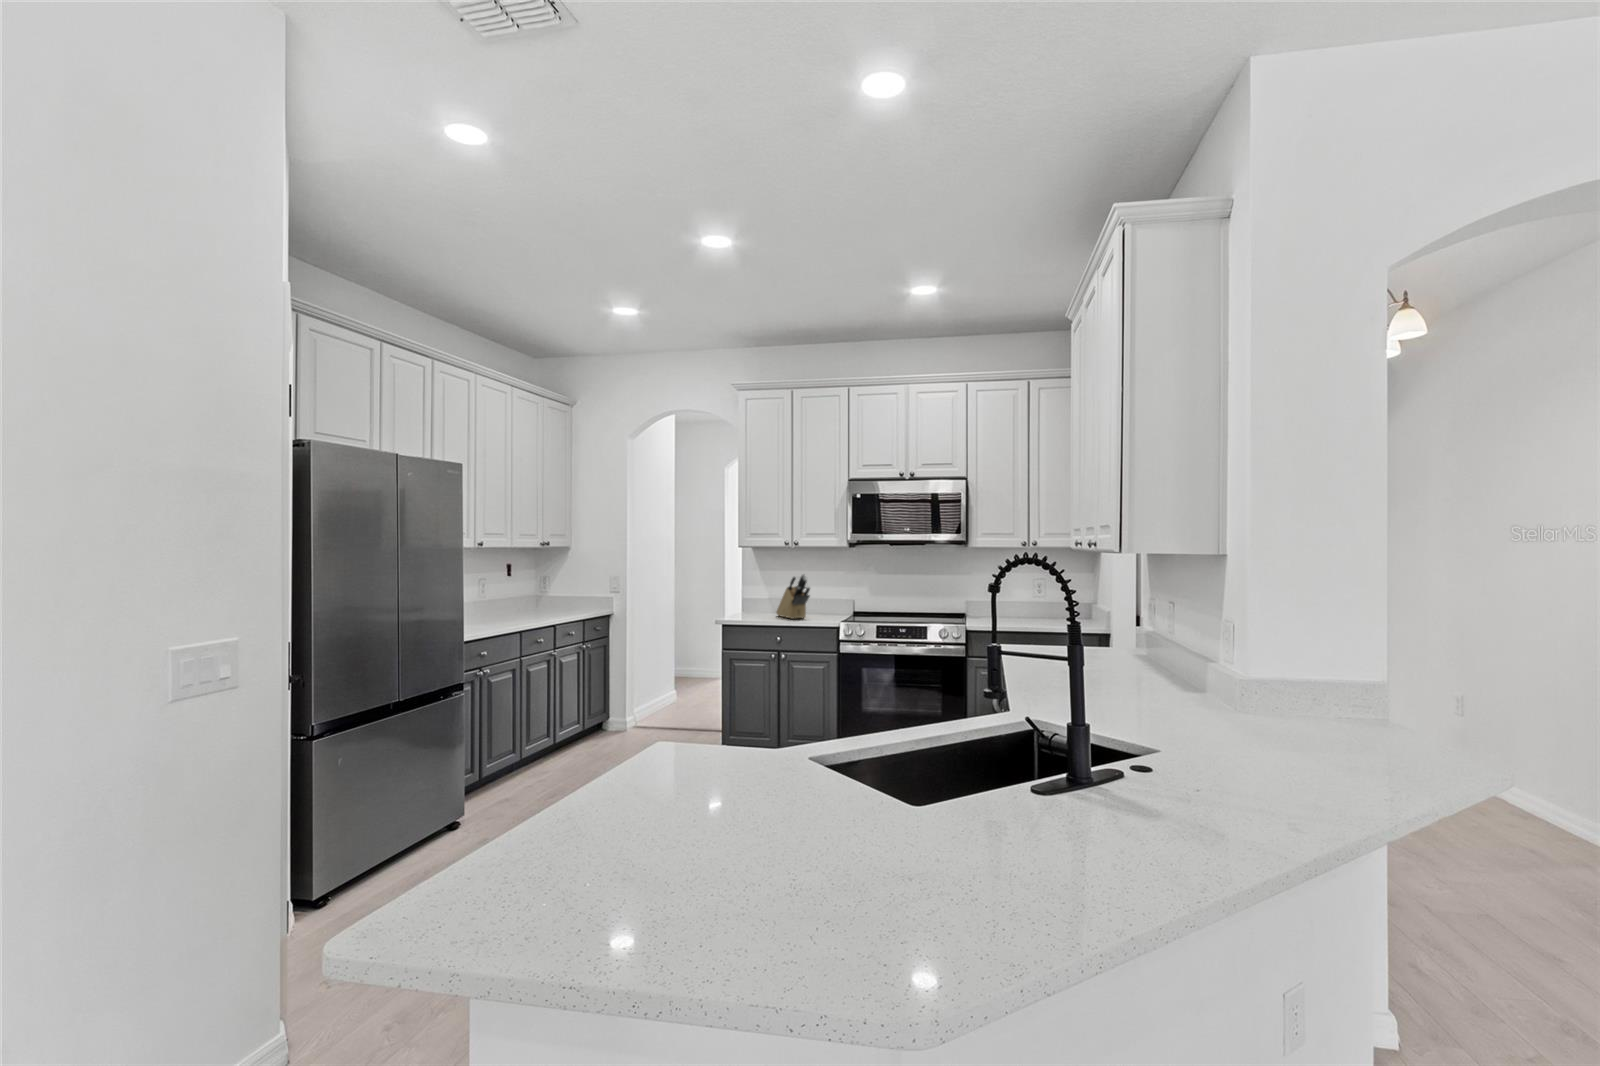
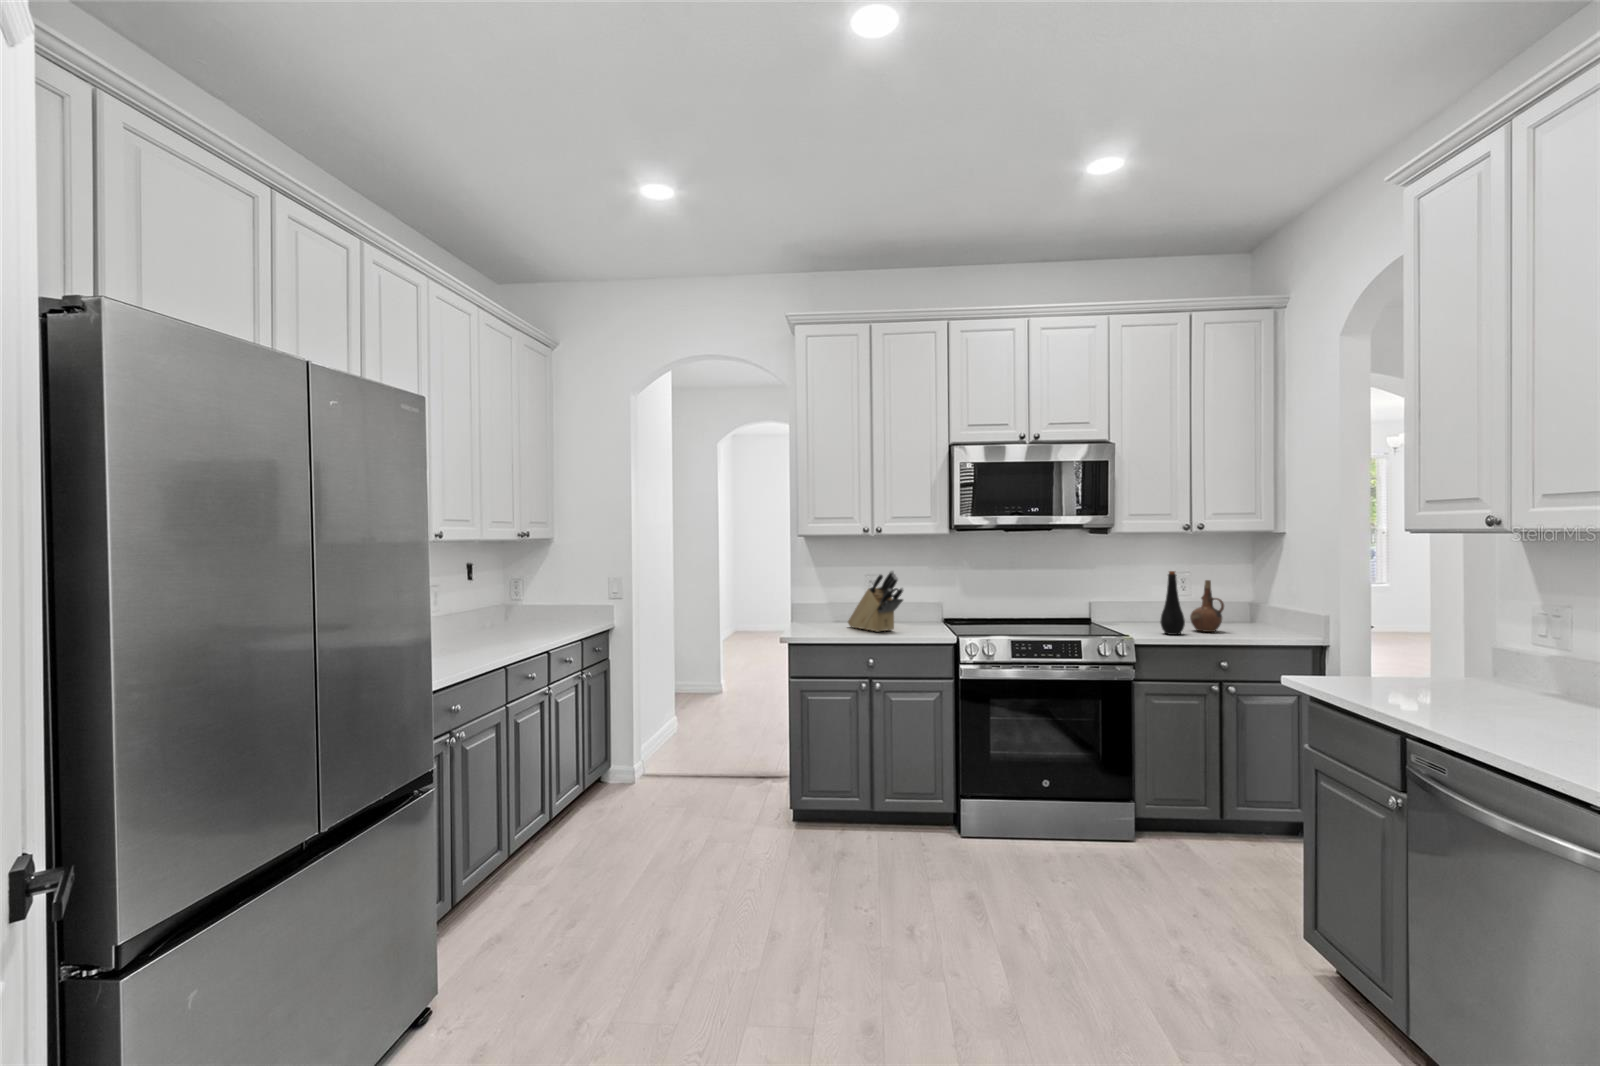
bottle: none [996,577,1013,625] -> present [1160,571,1185,635]
ceramic pitcher: none [1023,584,1046,623] -> present [1190,580,1224,632]

